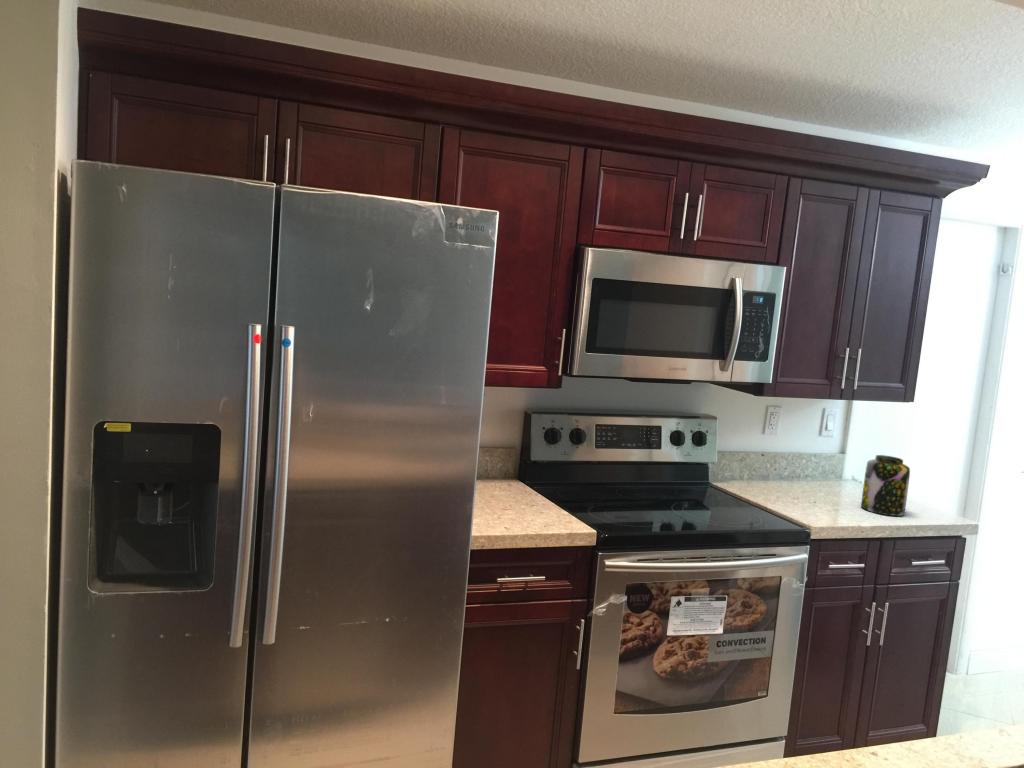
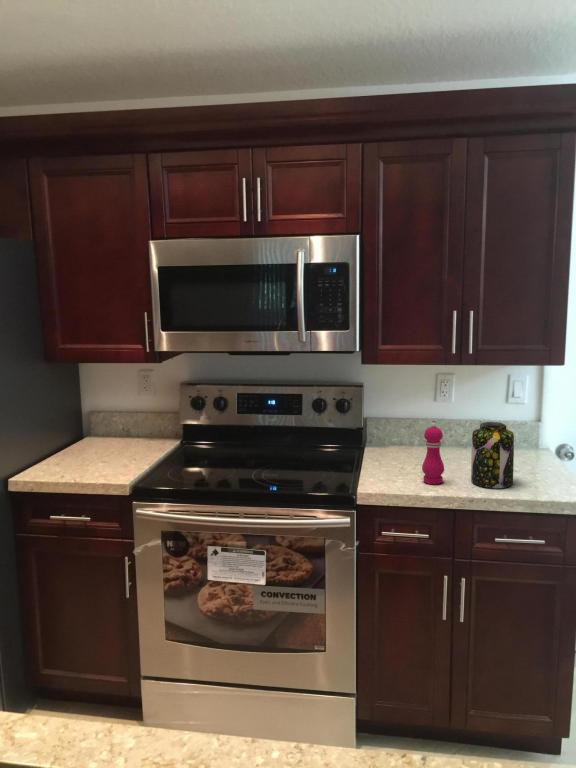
pepper mill: none [834,456,858,515] -> present [422,422,444,484]

